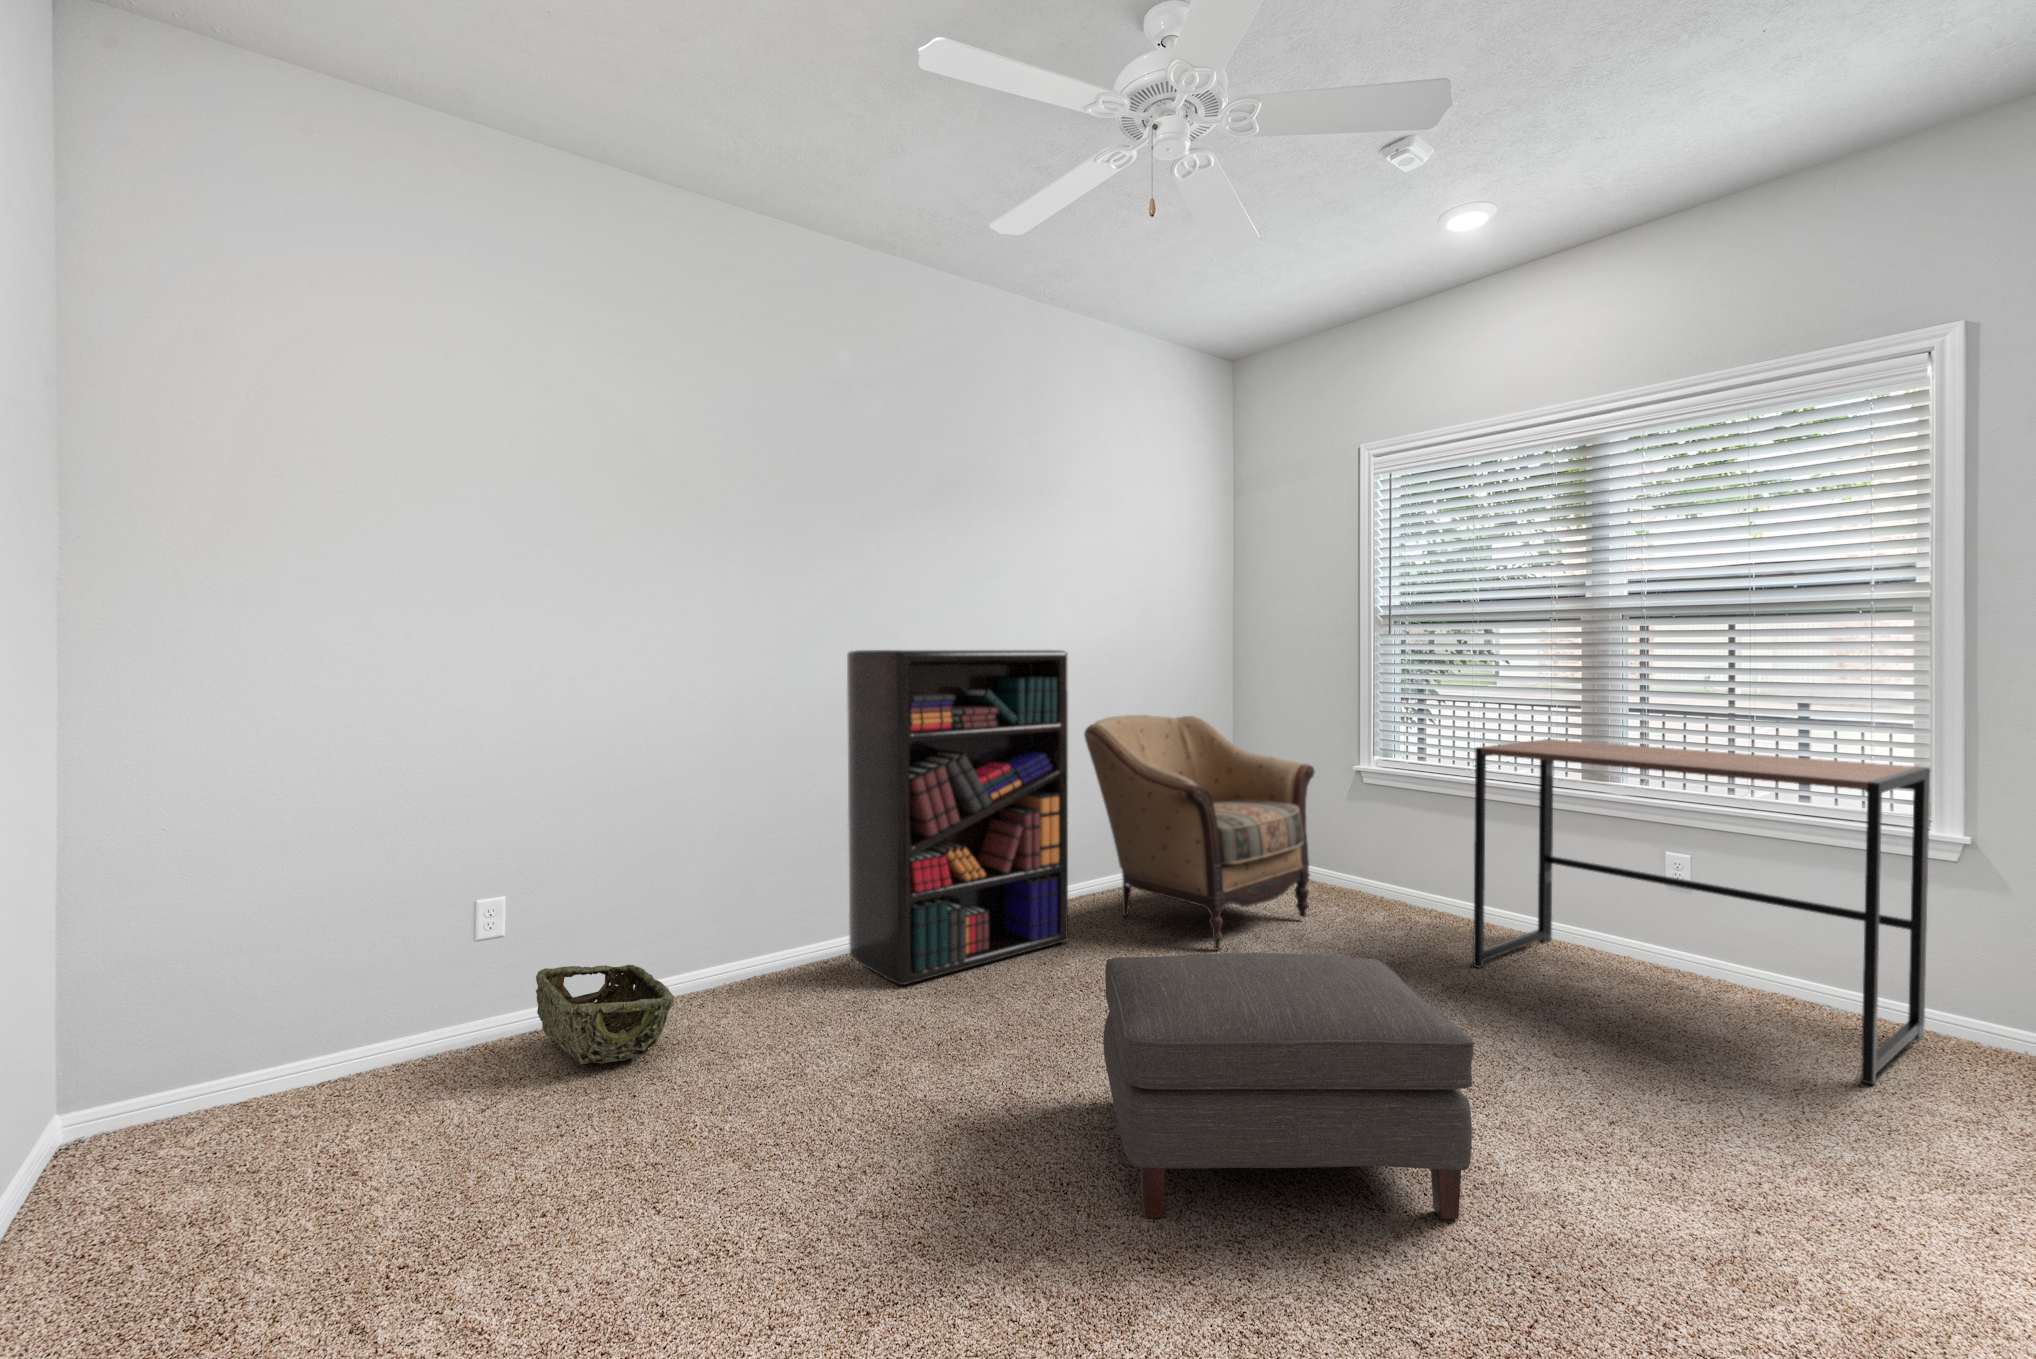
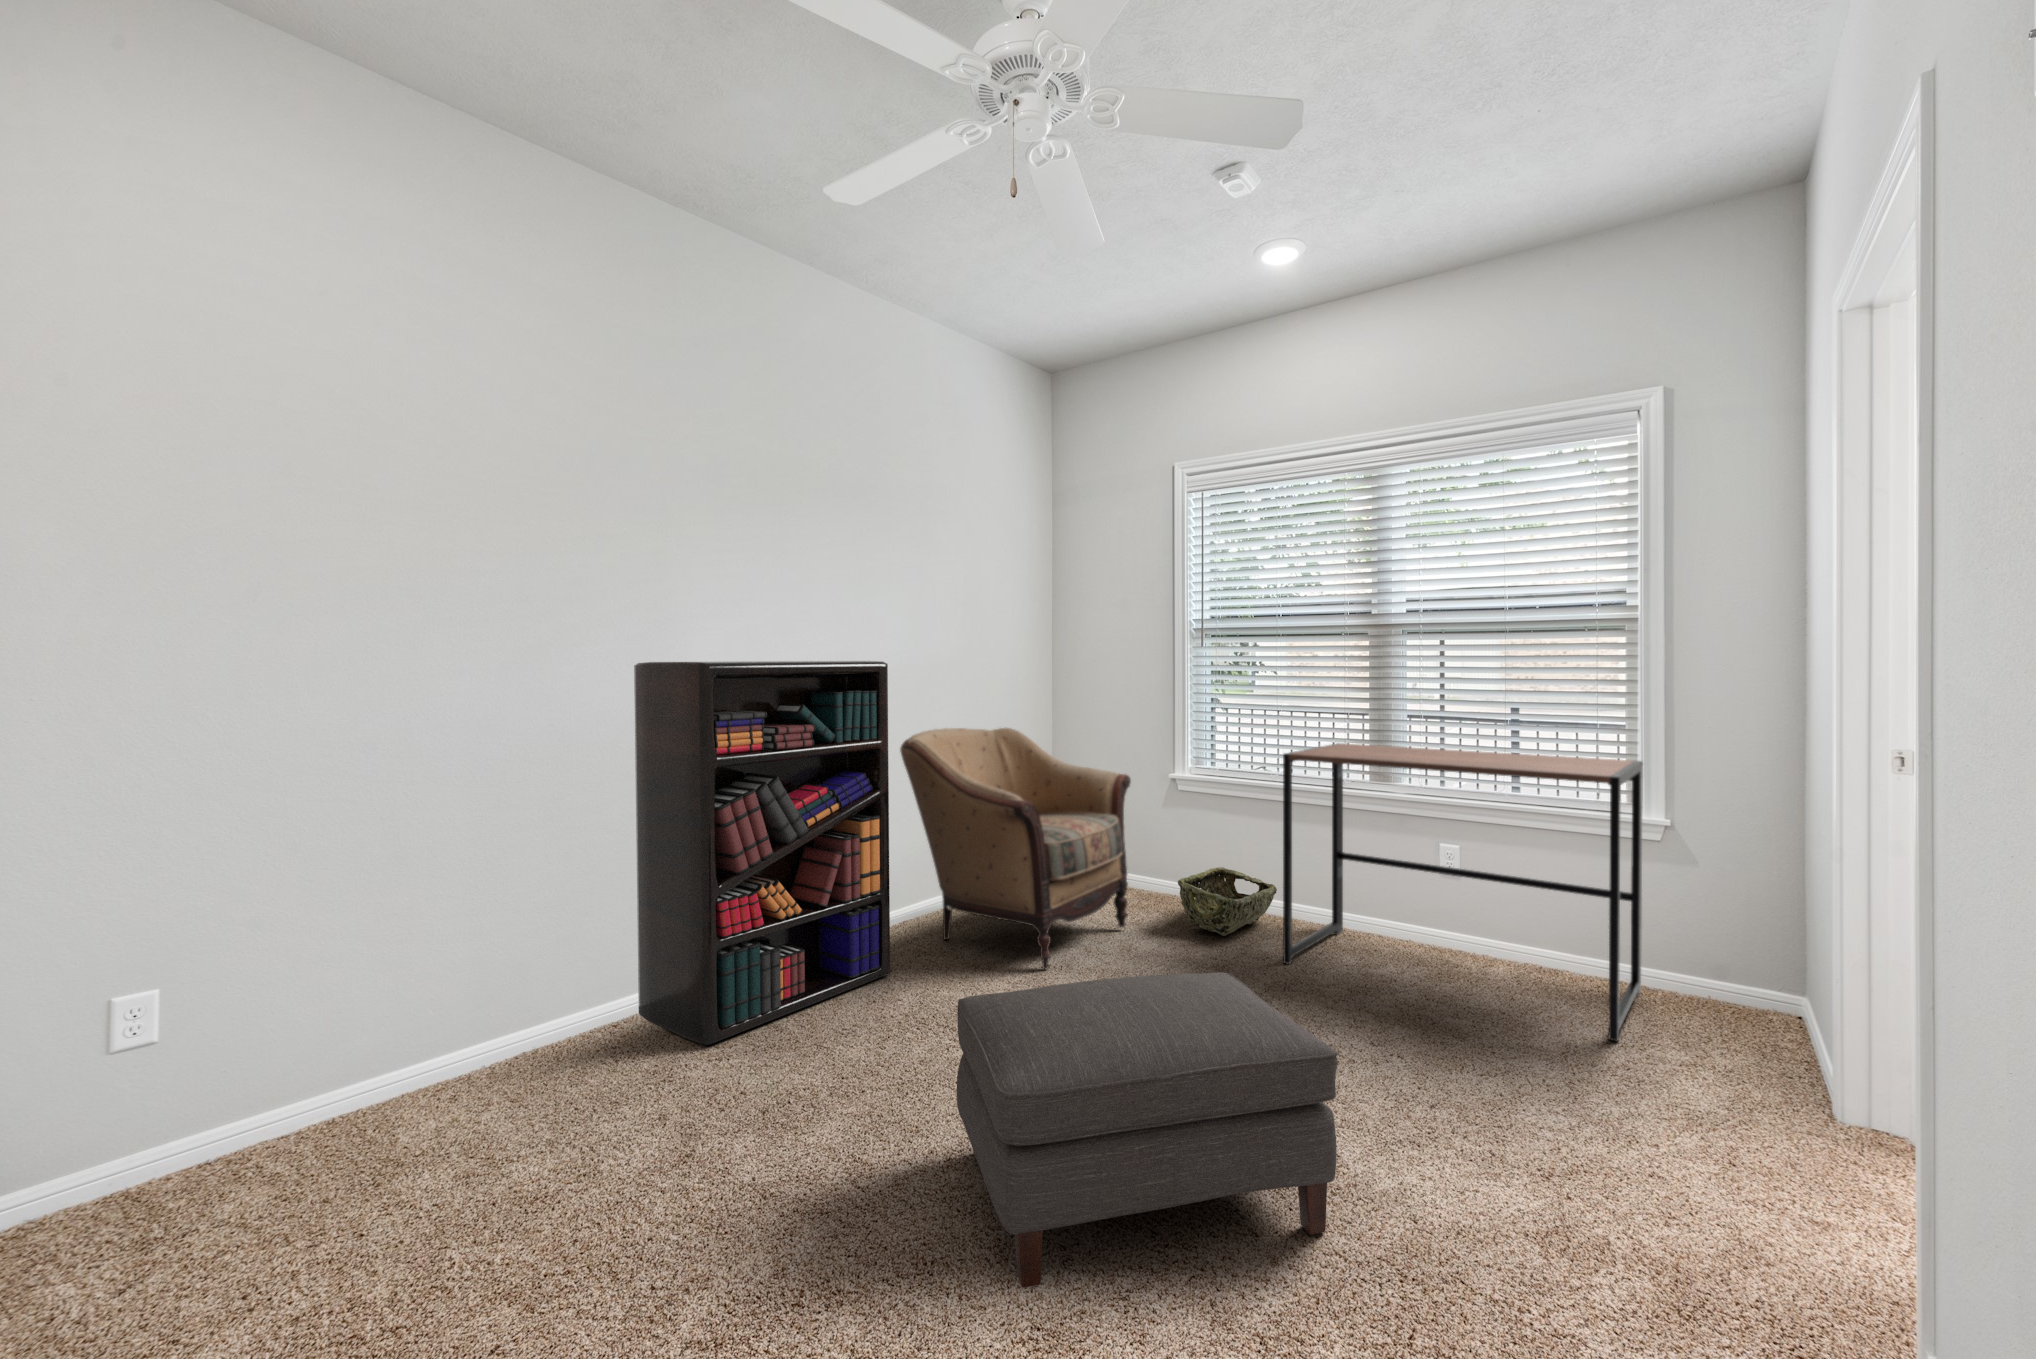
woven basket: present [536,965,674,1064] -> present [1178,867,1277,936]

